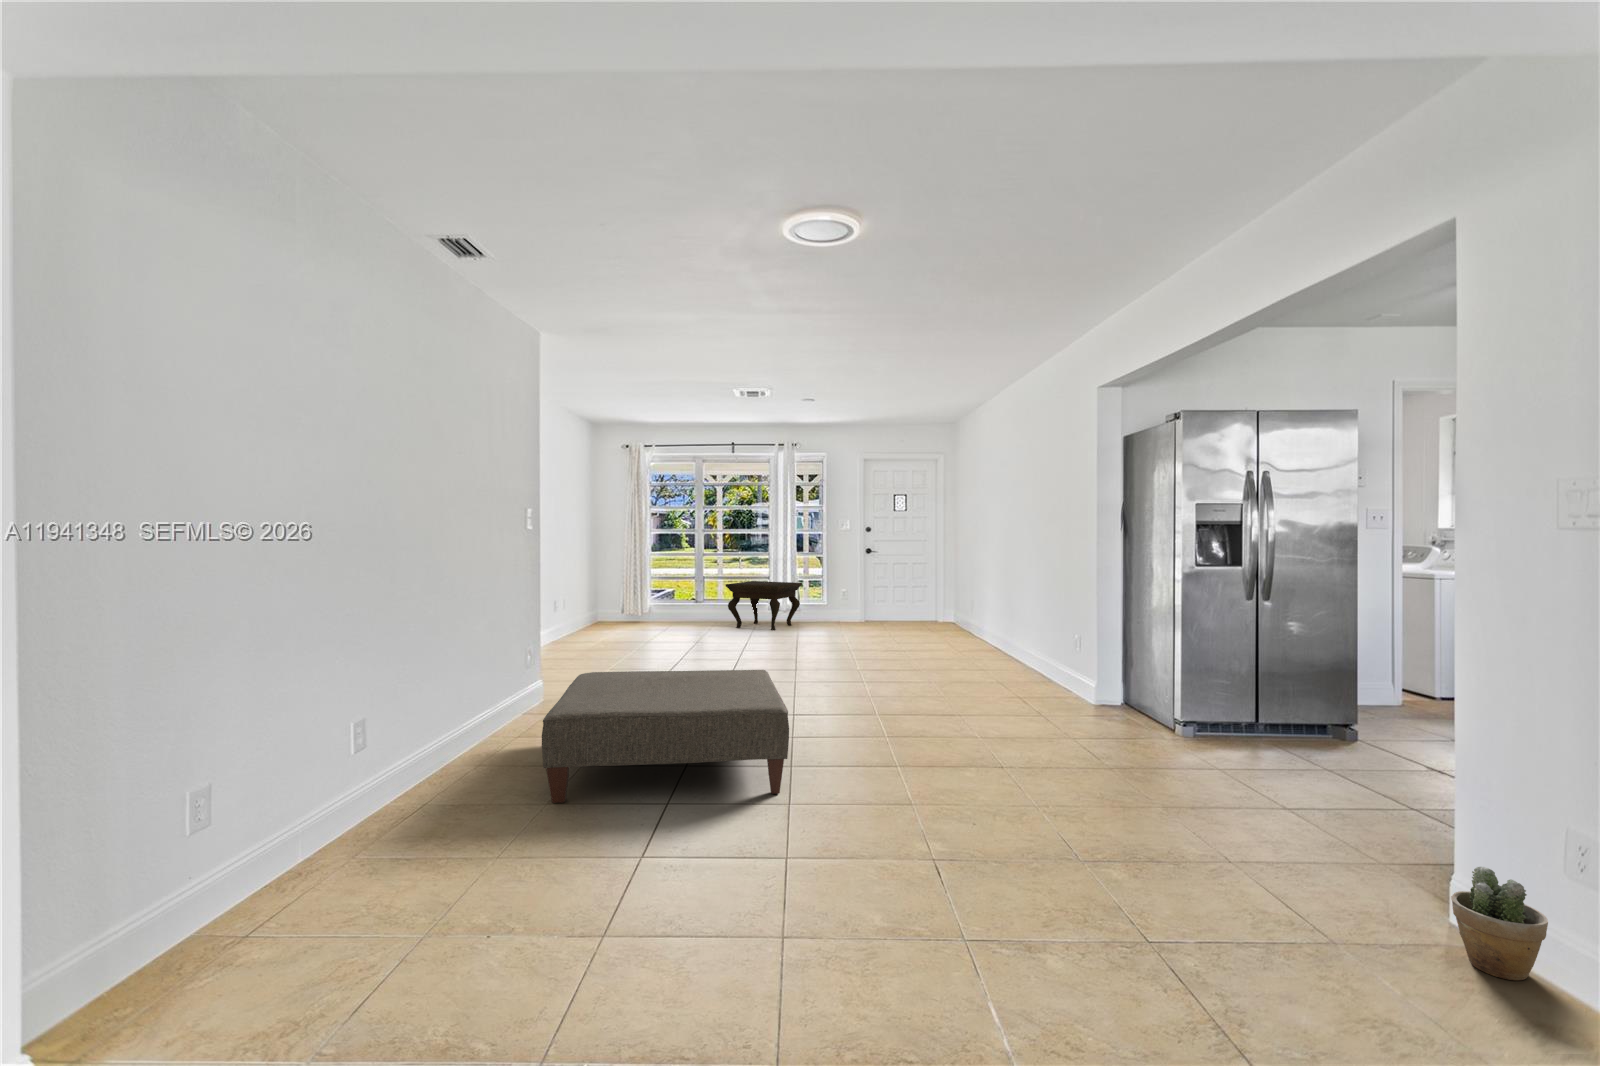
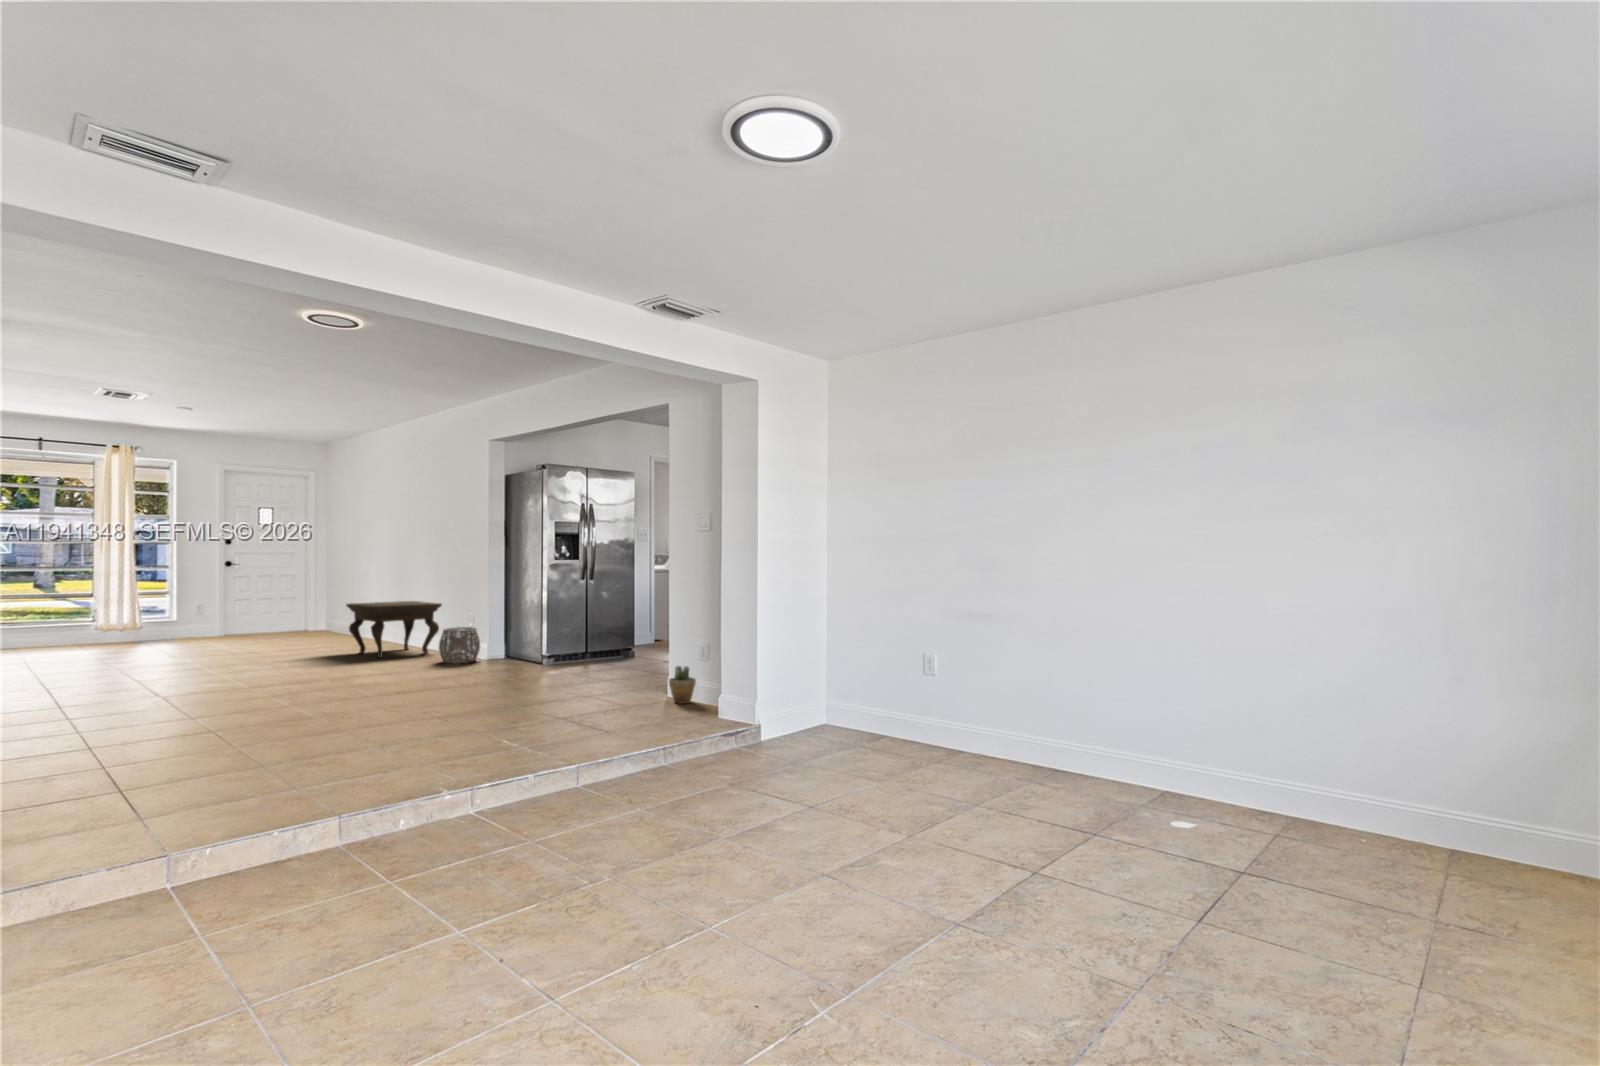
side table: present [726,581,802,630] -> present [346,601,442,658]
woven basket: none [1030,653,1088,707] -> present [439,627,480,663]
ottoman: present [542,670,789,803] -> none [55,648,319,747]

